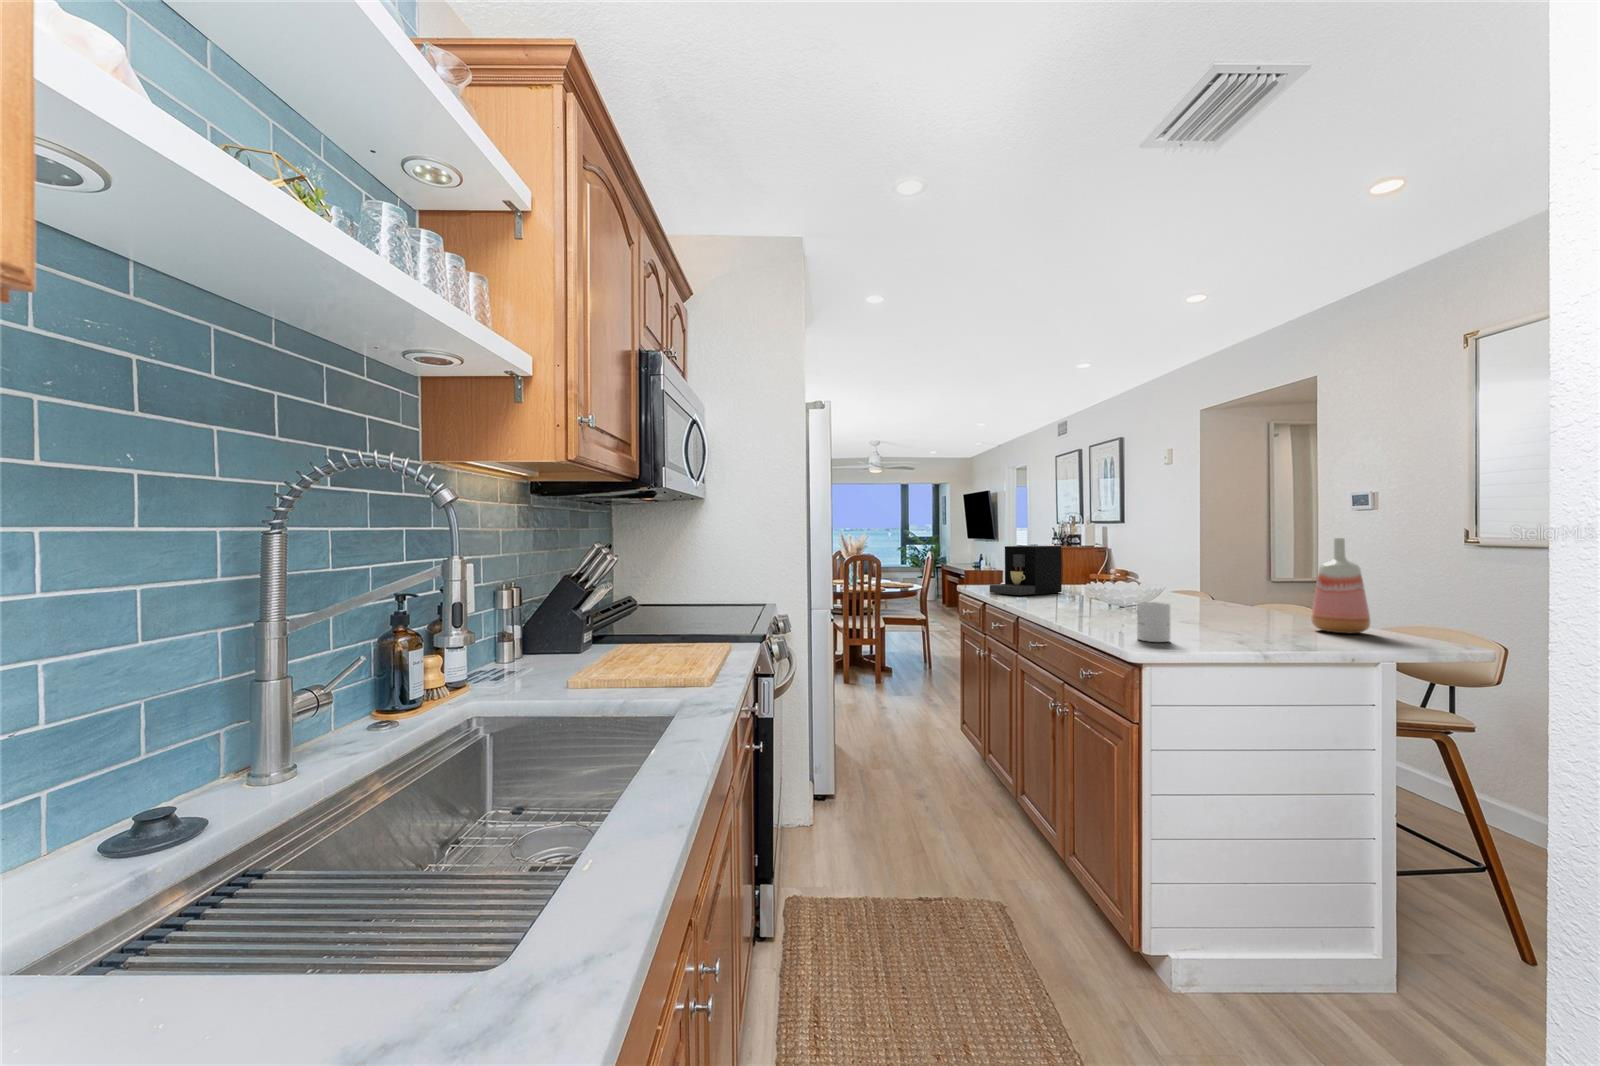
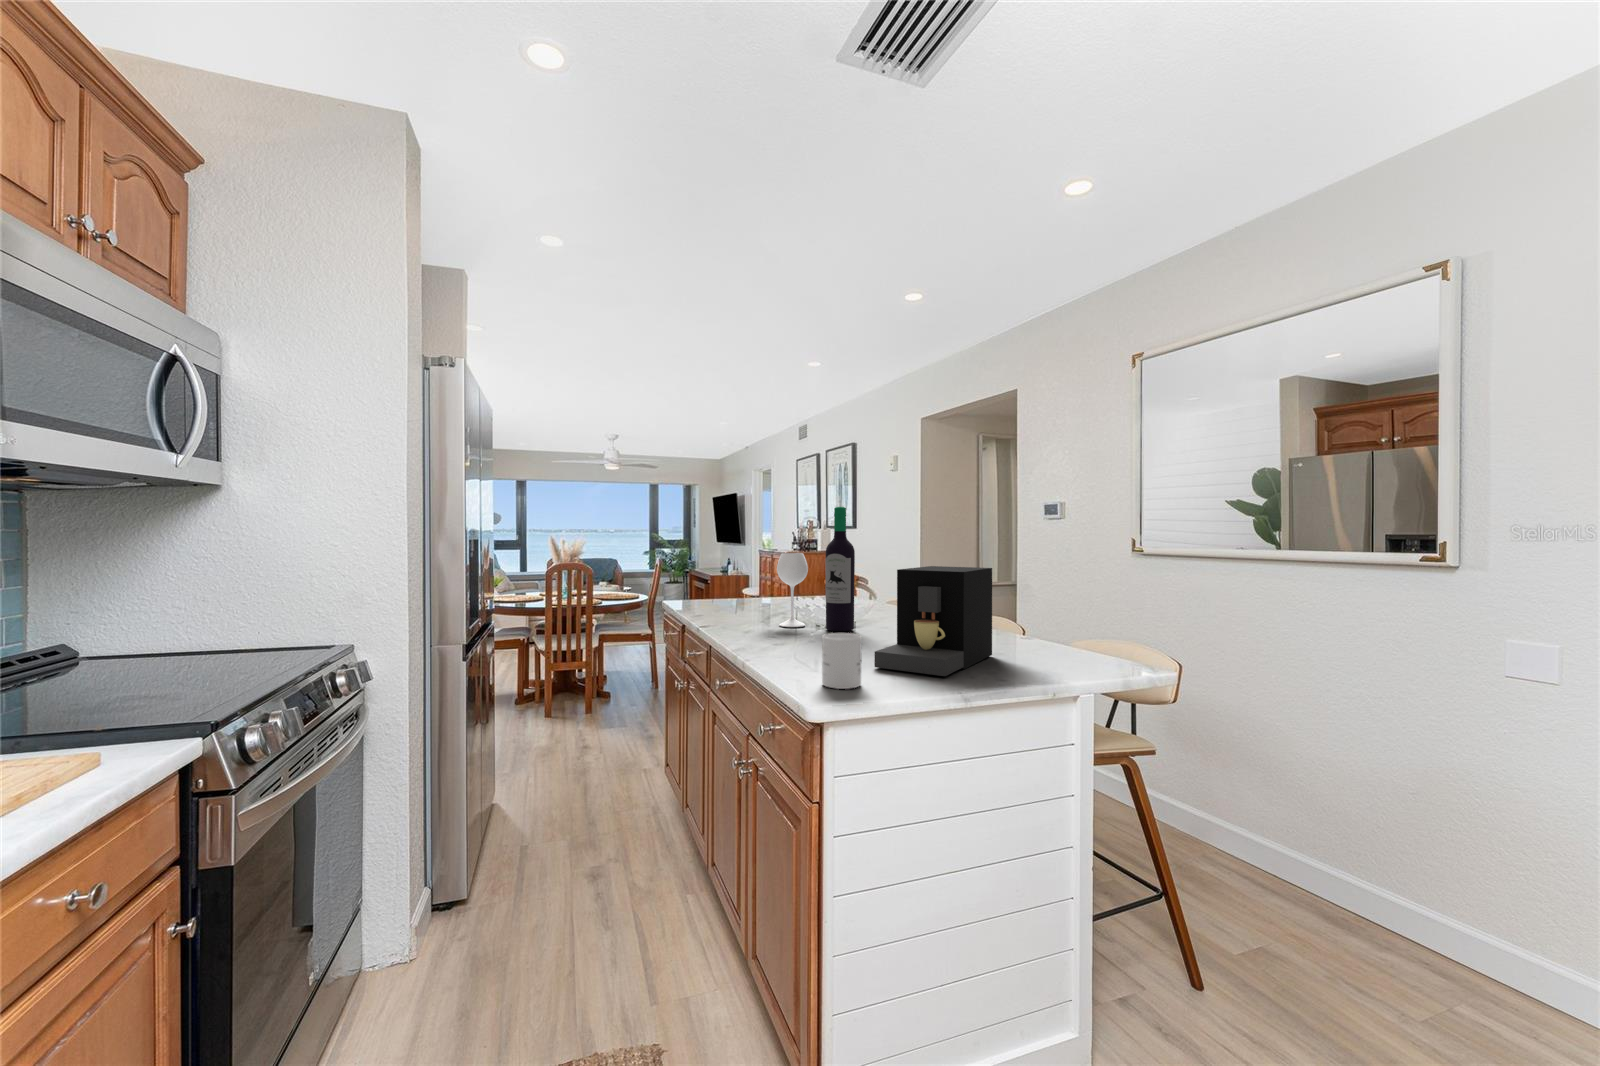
wine bottle: none [1073,505,1147,610] -> present [777,507,855,631]
vase: present [1311,538,1371,633] -> none [1014,548,1069,656]
coffee maker: present [990,546,1062,595] -> present [874,566,992,676]

